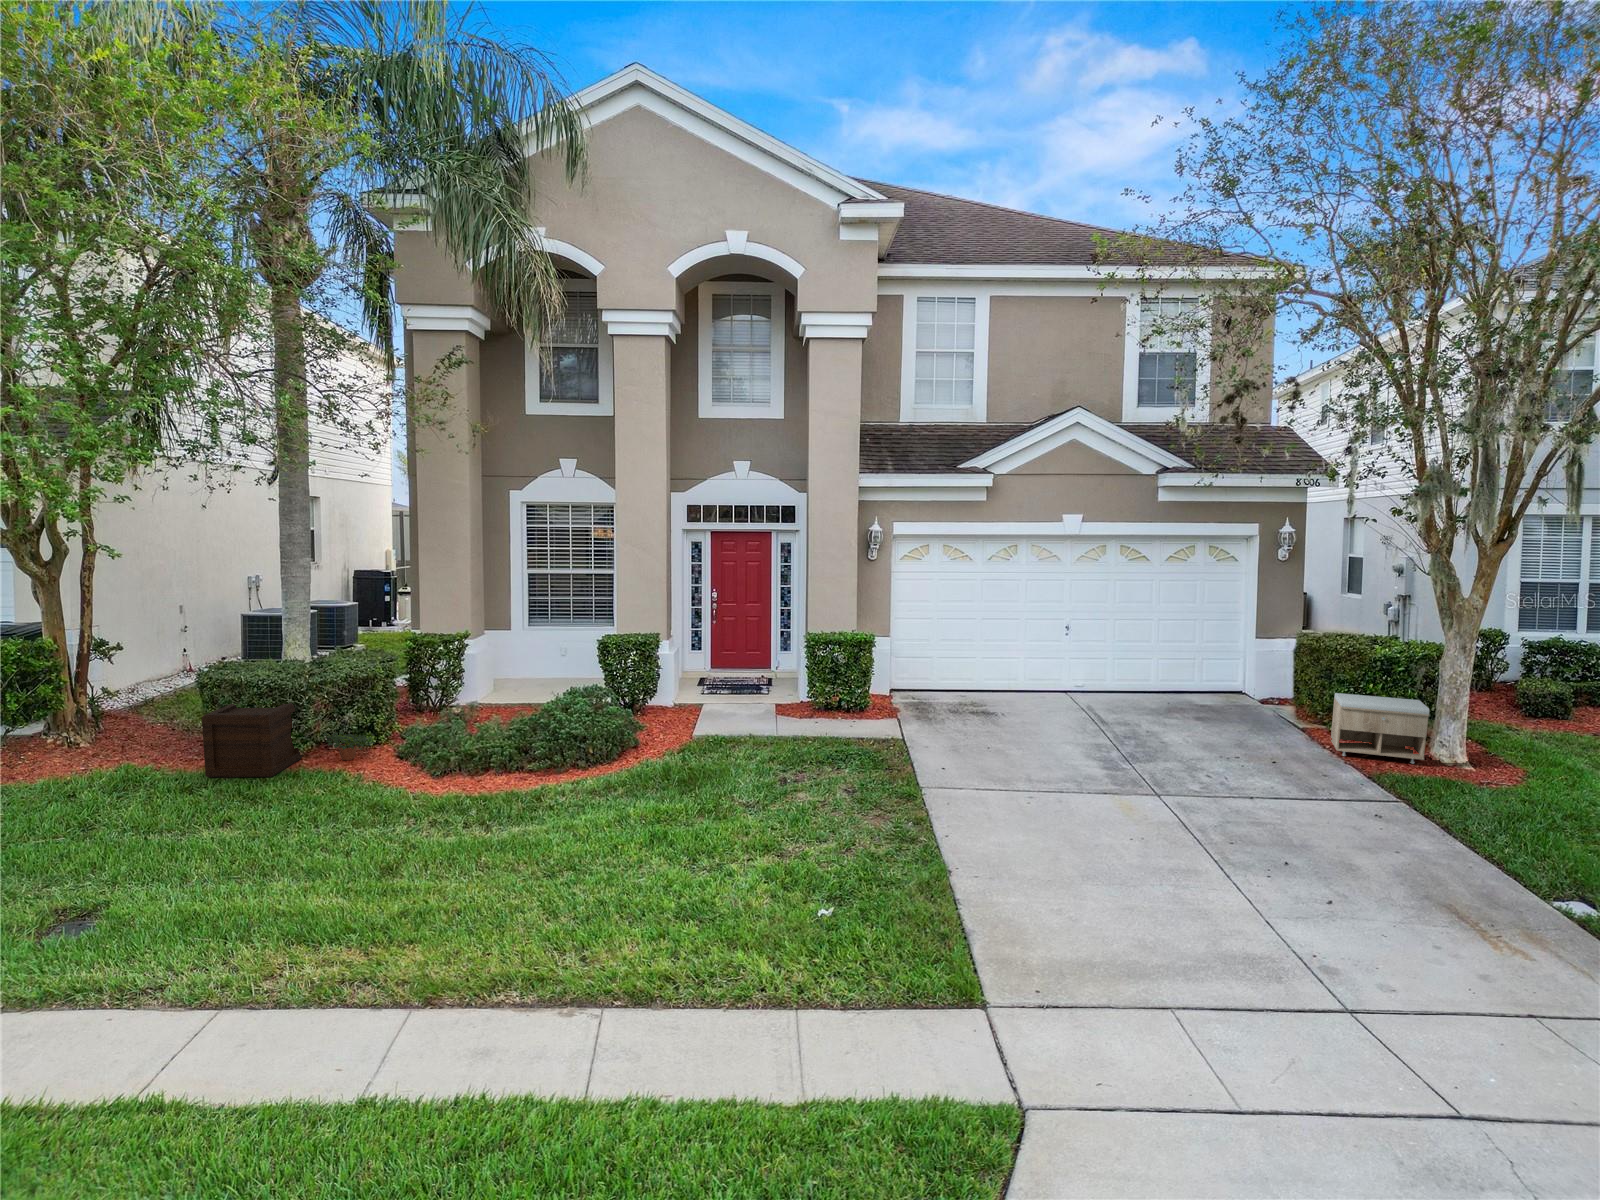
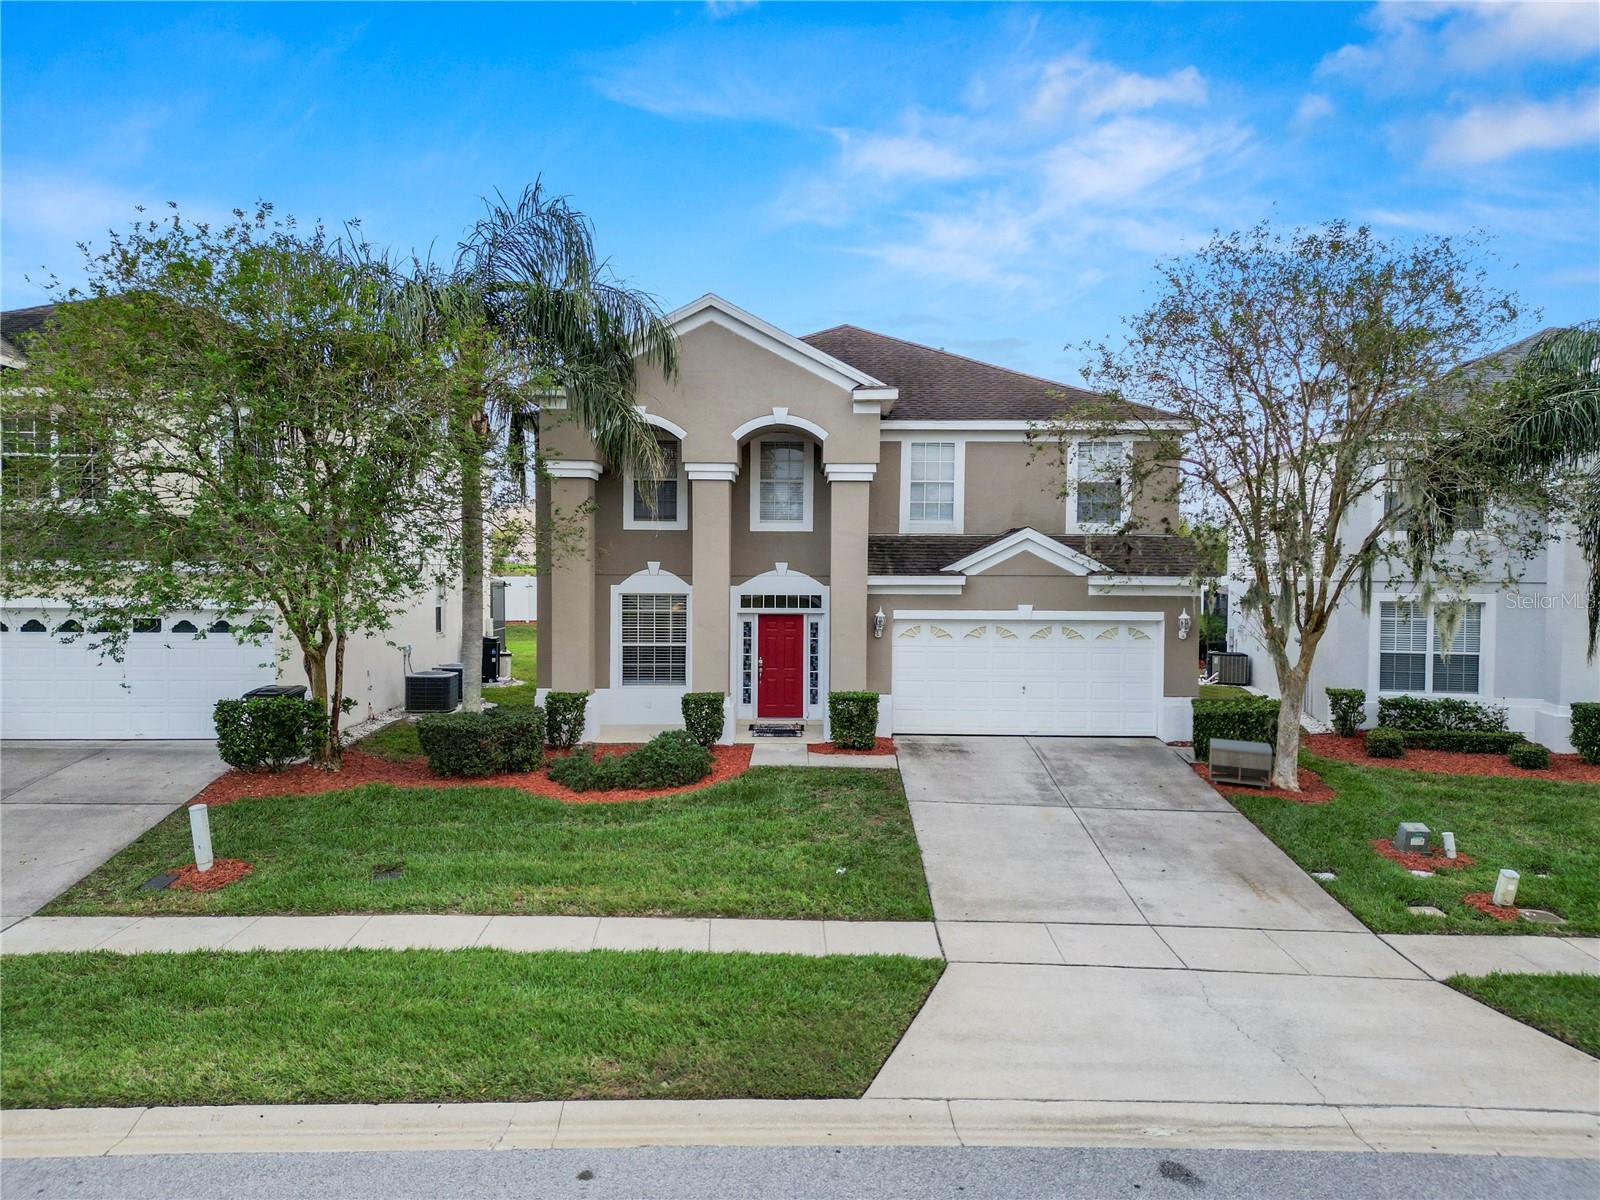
wooden crate: present [202,703,302,778] -> none [423,739,482,791]
potted plant: present [323,731,375,760] -> none [495,759,530,781]

